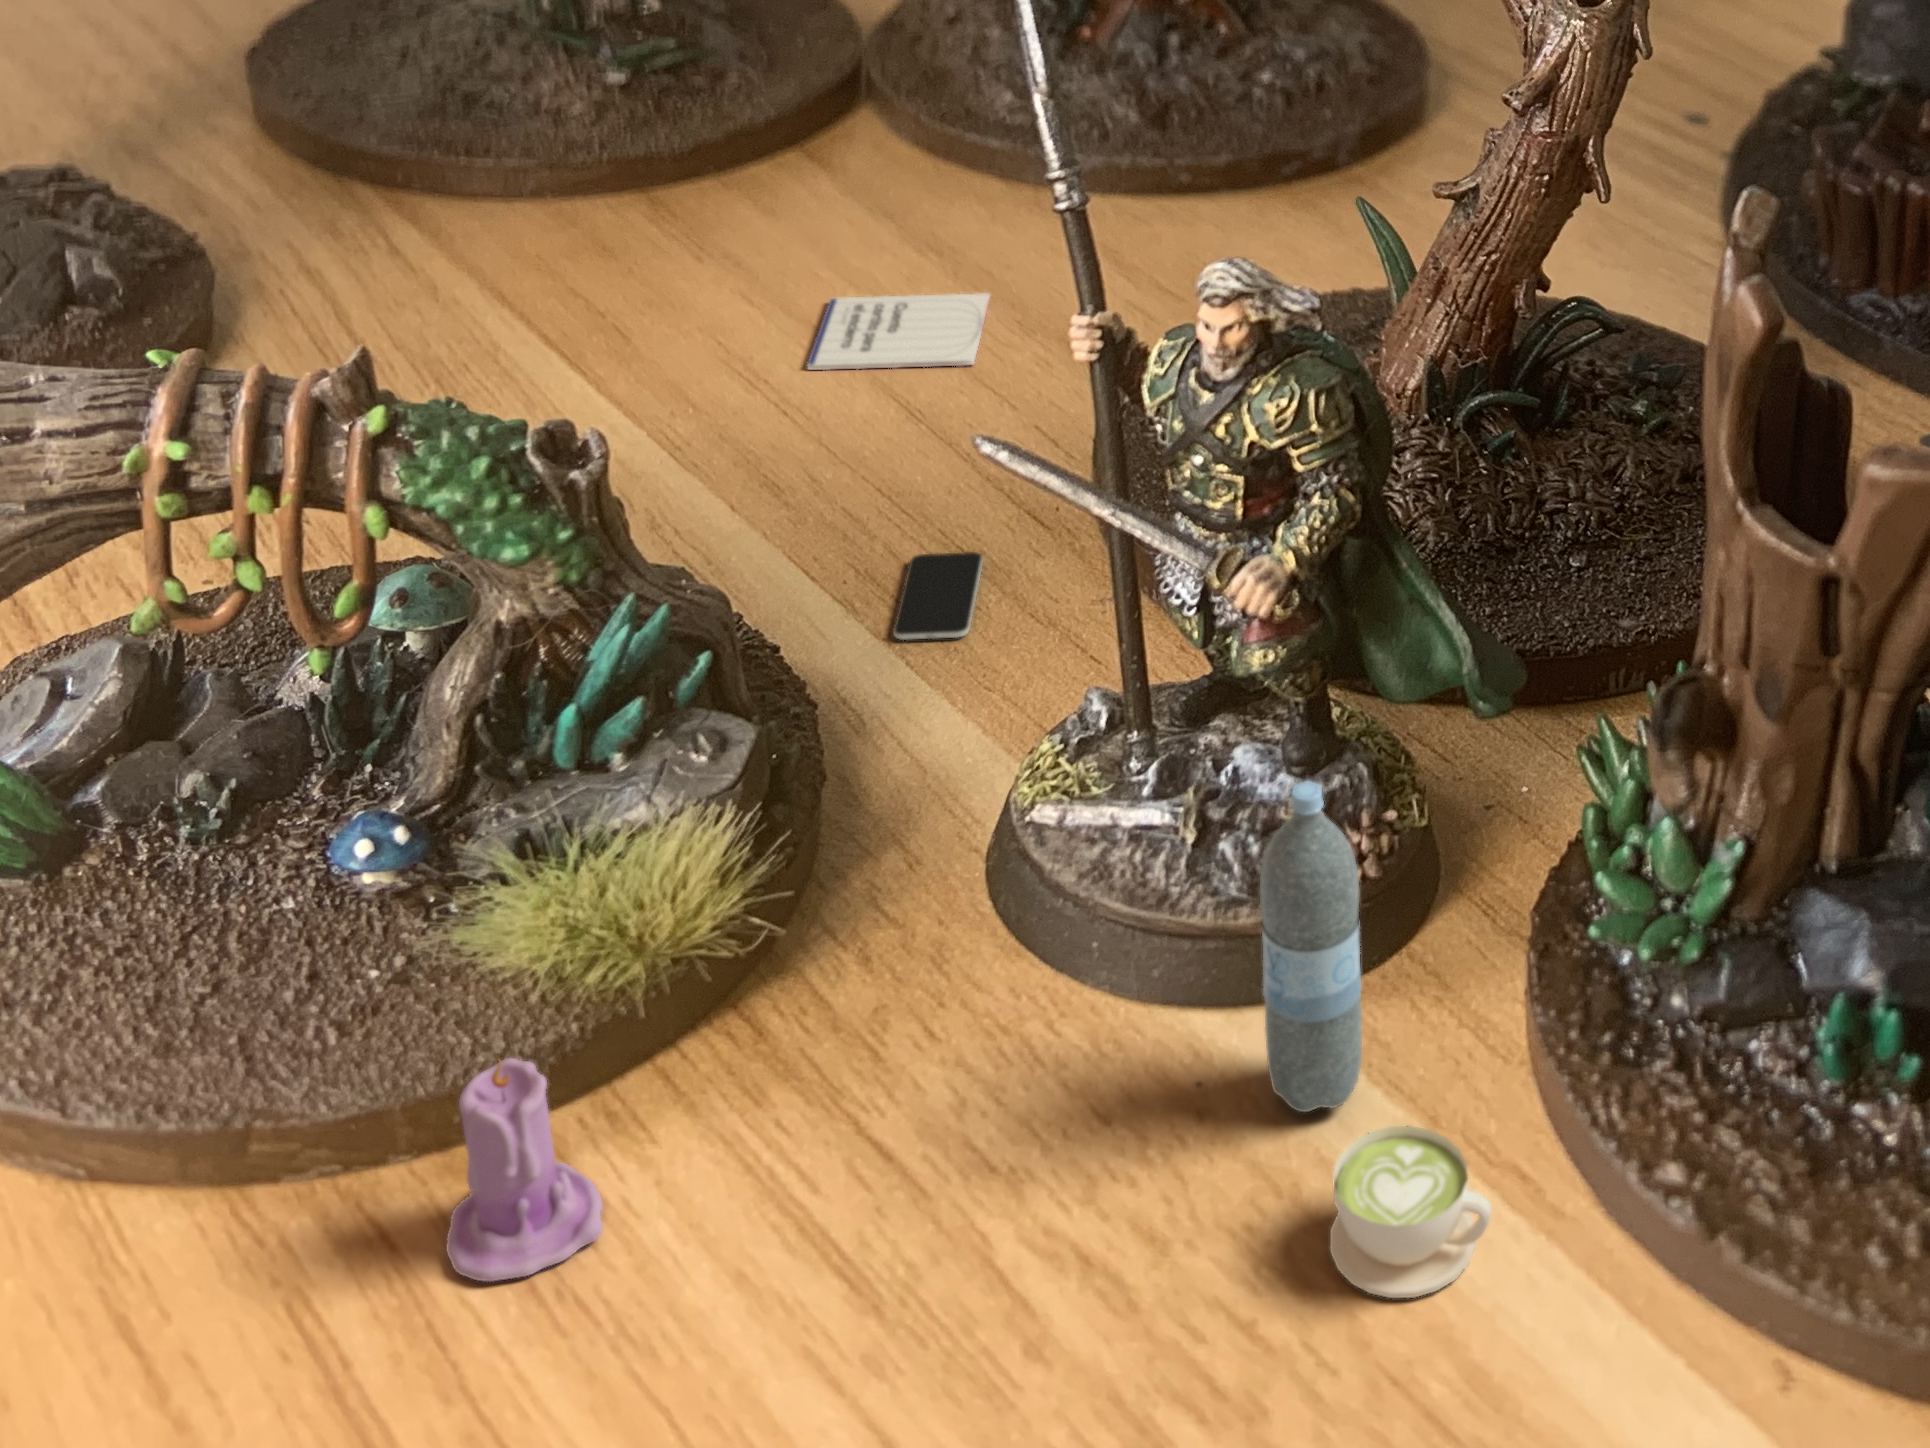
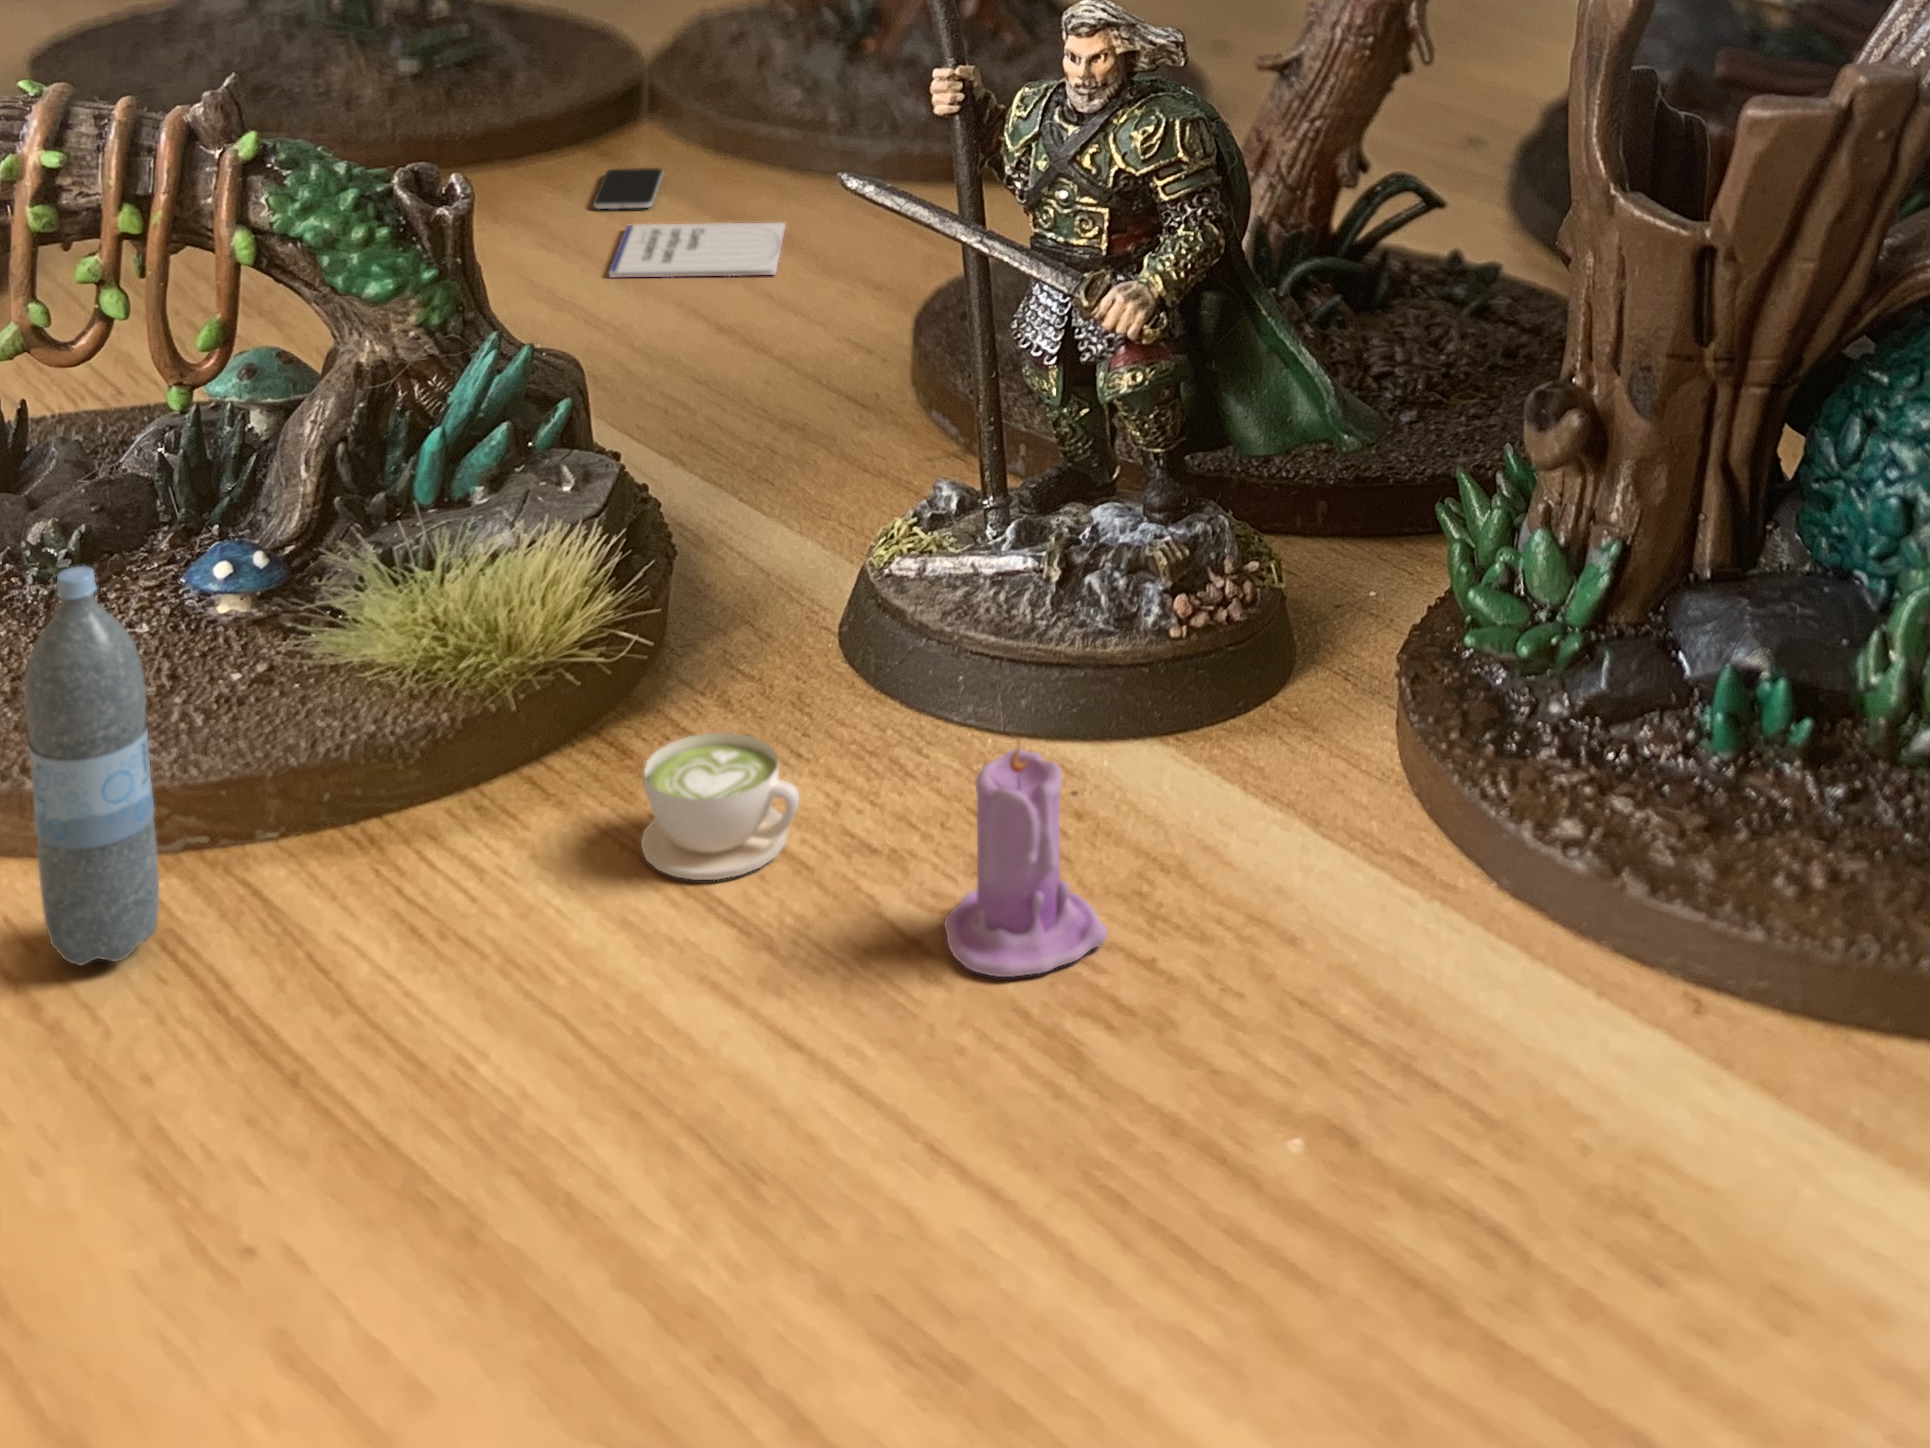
smartphone: present [893,552,983,640] -> present [593,168,663,209]
water bottle: present [1260,781,1362,1112] -> present [24,566,159,966]
candle: present [446,1058,603,1282] -> present [944,746,1107,977]
coffee cup: present [1330,1126,1492,1298] -> present [641,732,800,880]

